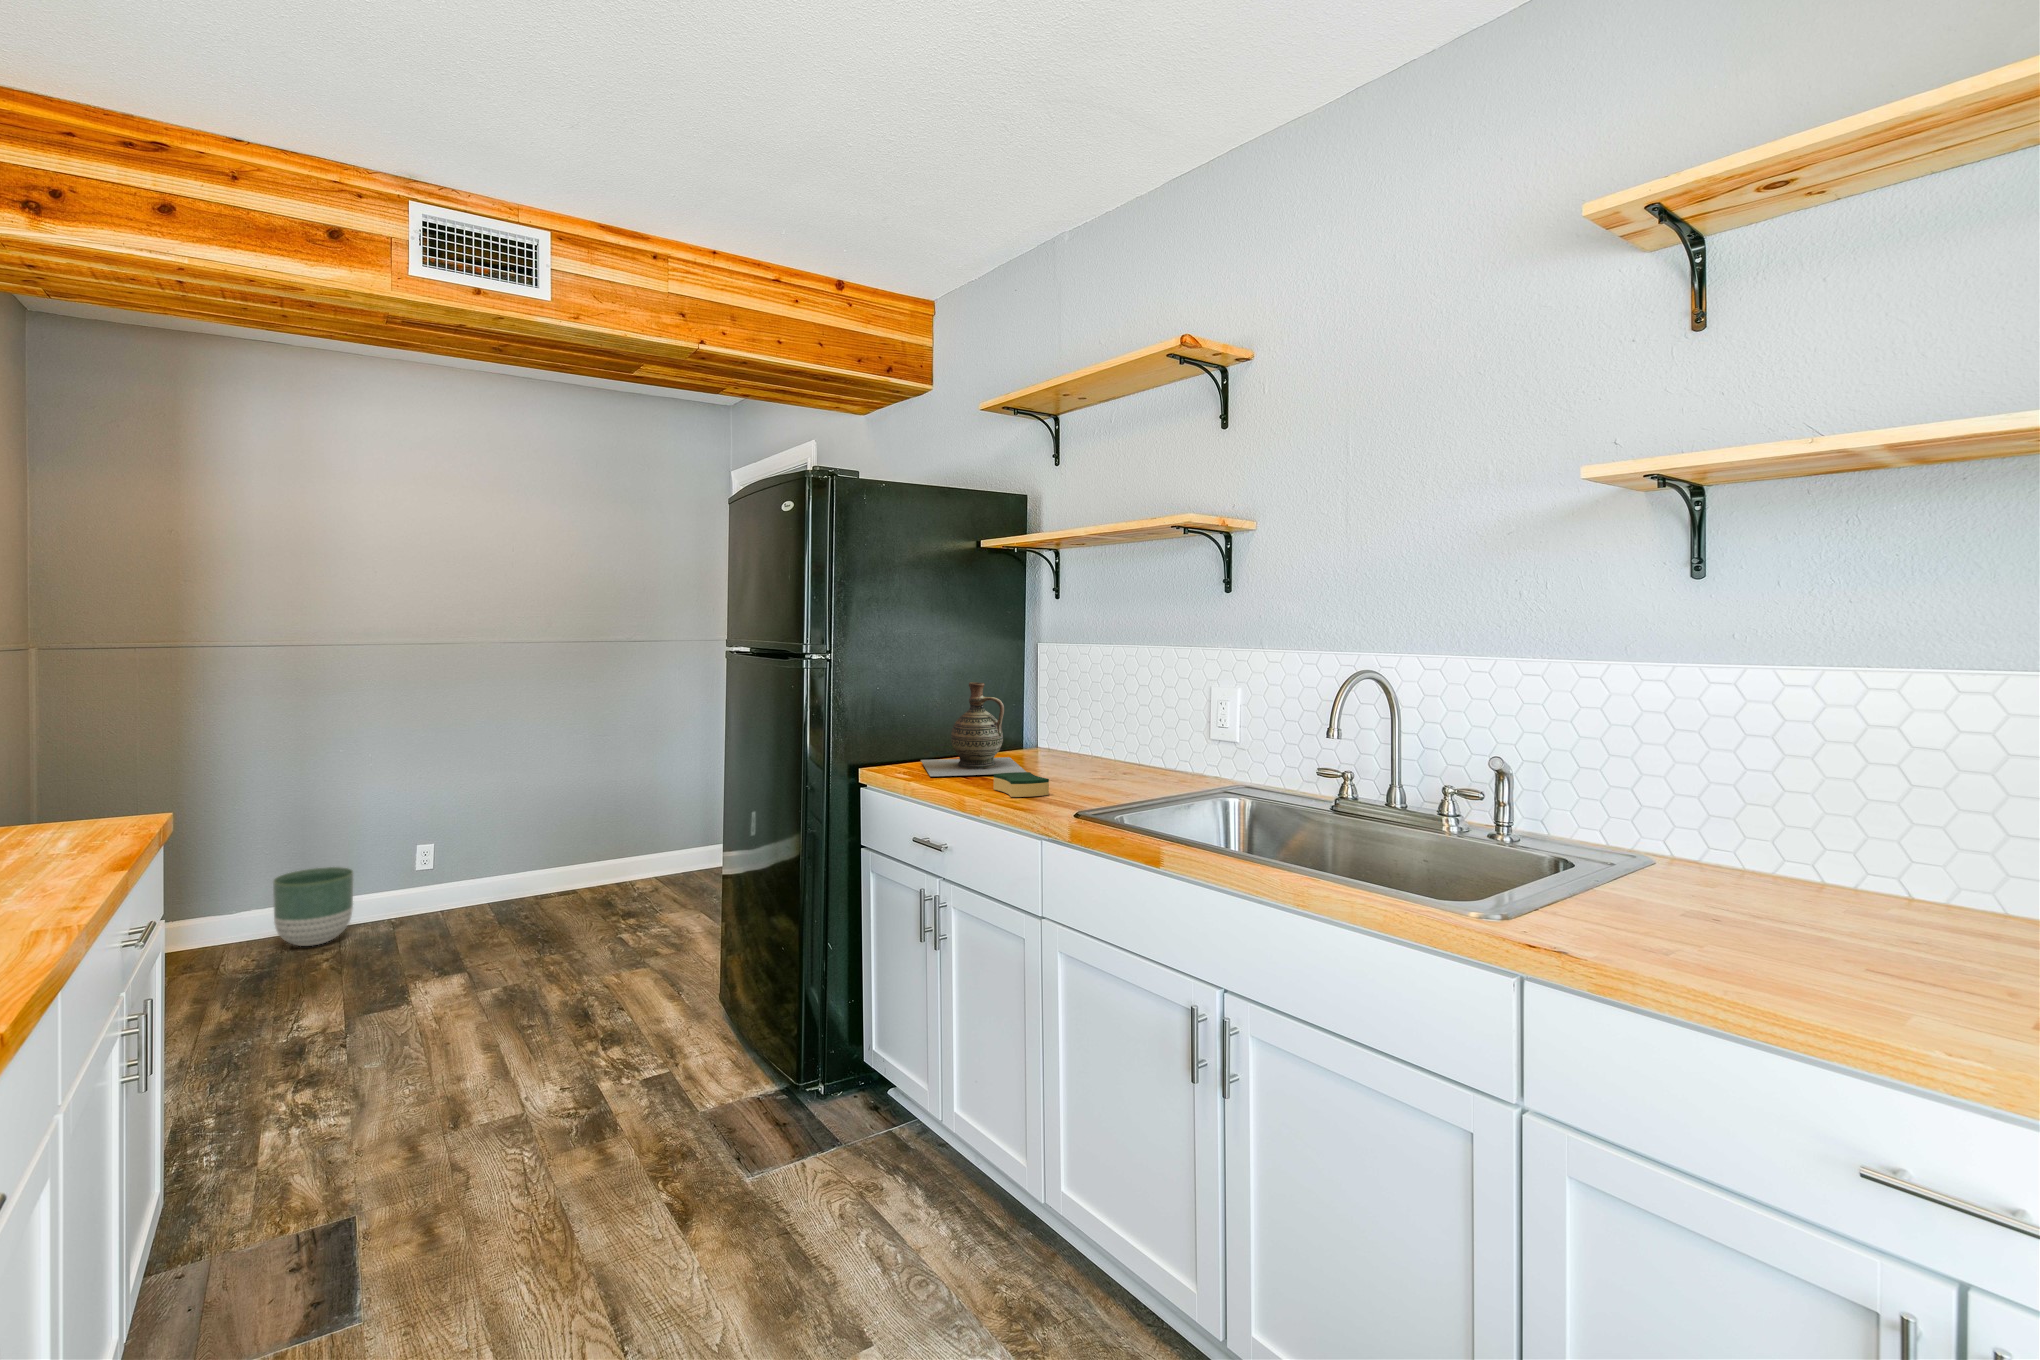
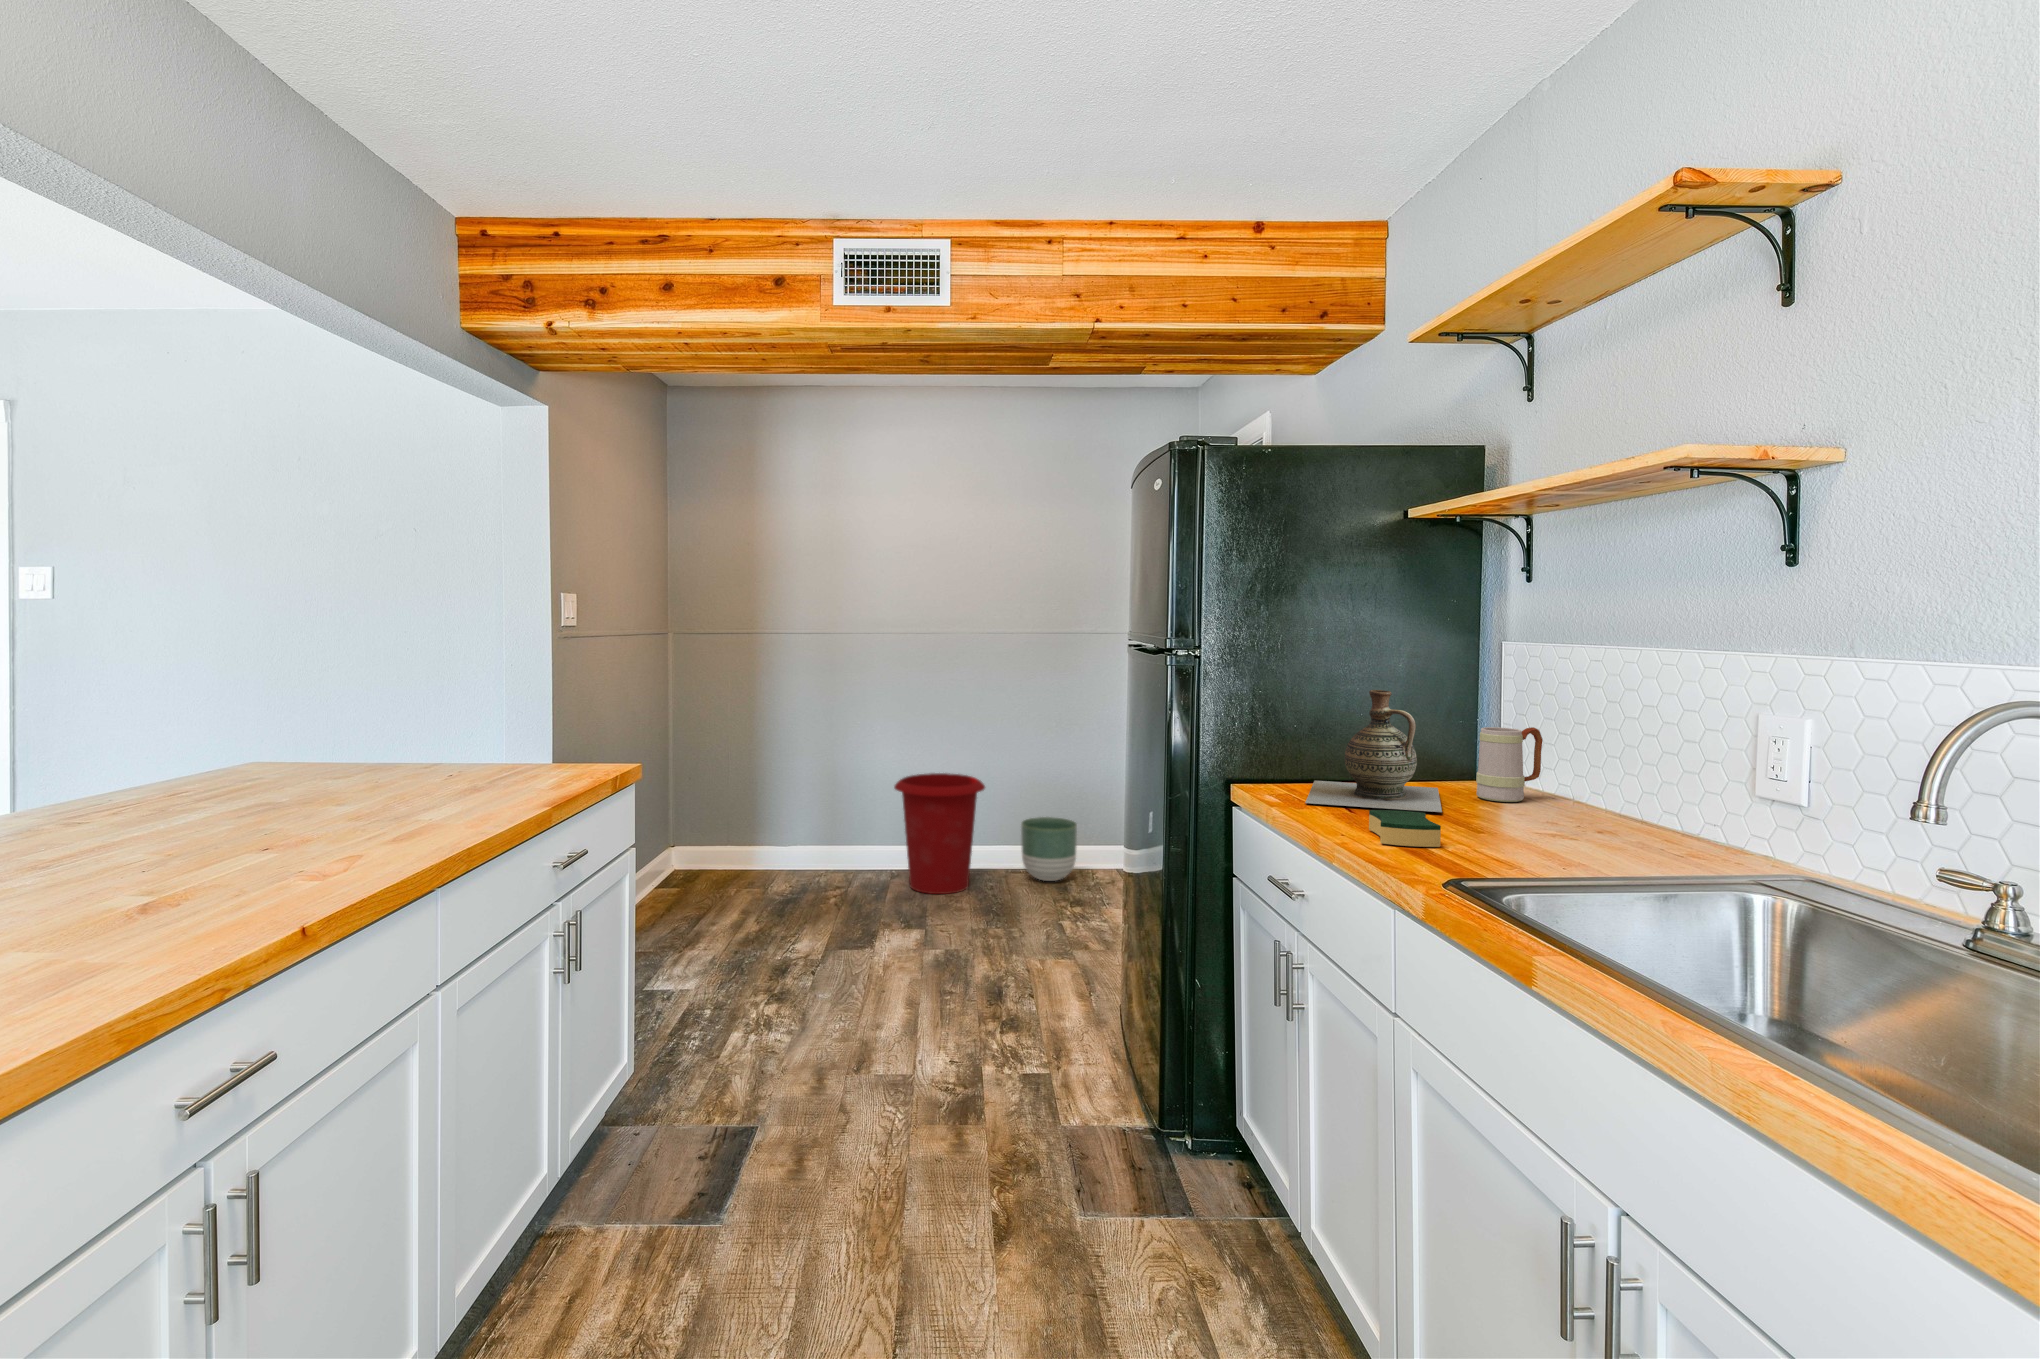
mug: none [1035,706,1076,763] -> present [1476,727,1543,802]
waste bin: none [403,799,517,935] -> present [894,773,985,894]
planter: present [273,867,353,946] -> present [1021,817,1077,881]

